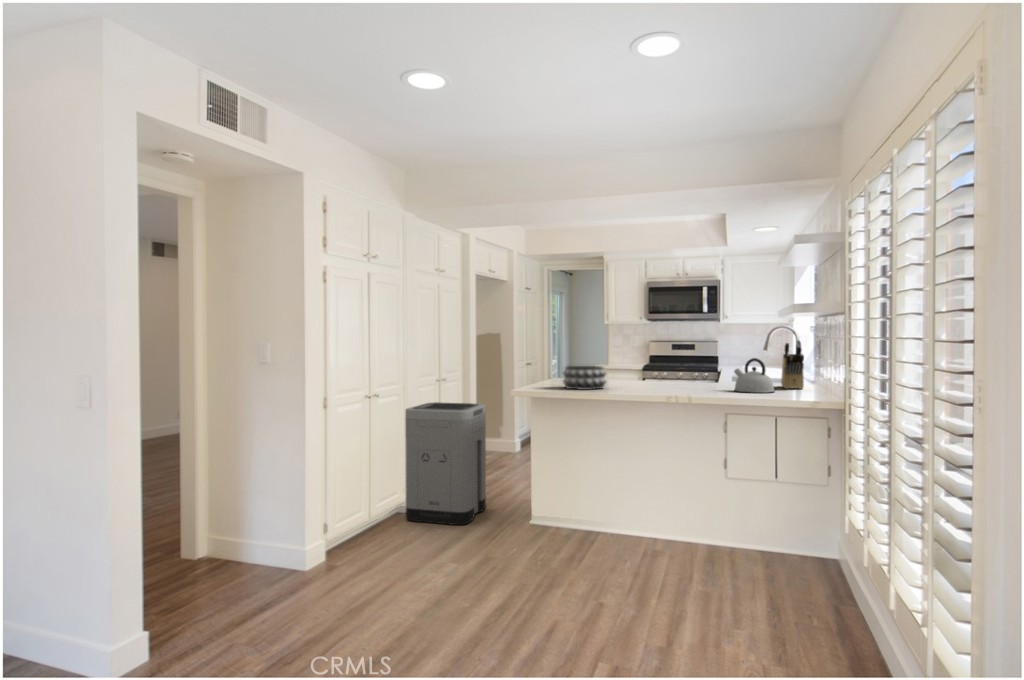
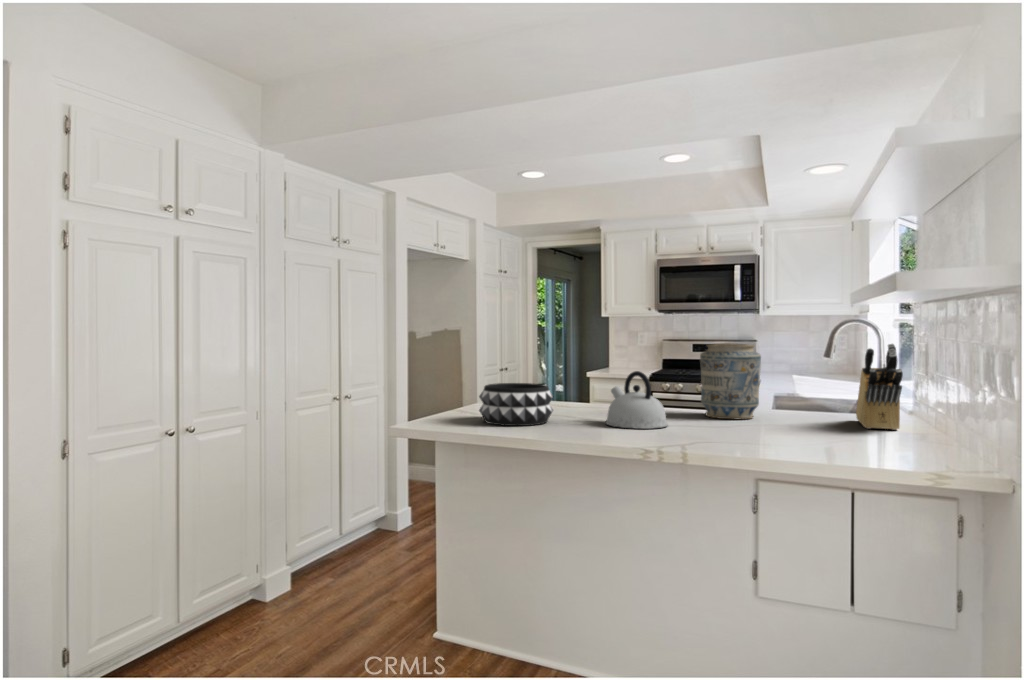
vase: none [690,341,726,386] -> present [700,343,761,420]
kettle: present [734,358,774,393] -> present [606,371,668,429]
trash can: present [405,402,486,525] -> none [239,433,379,640]

